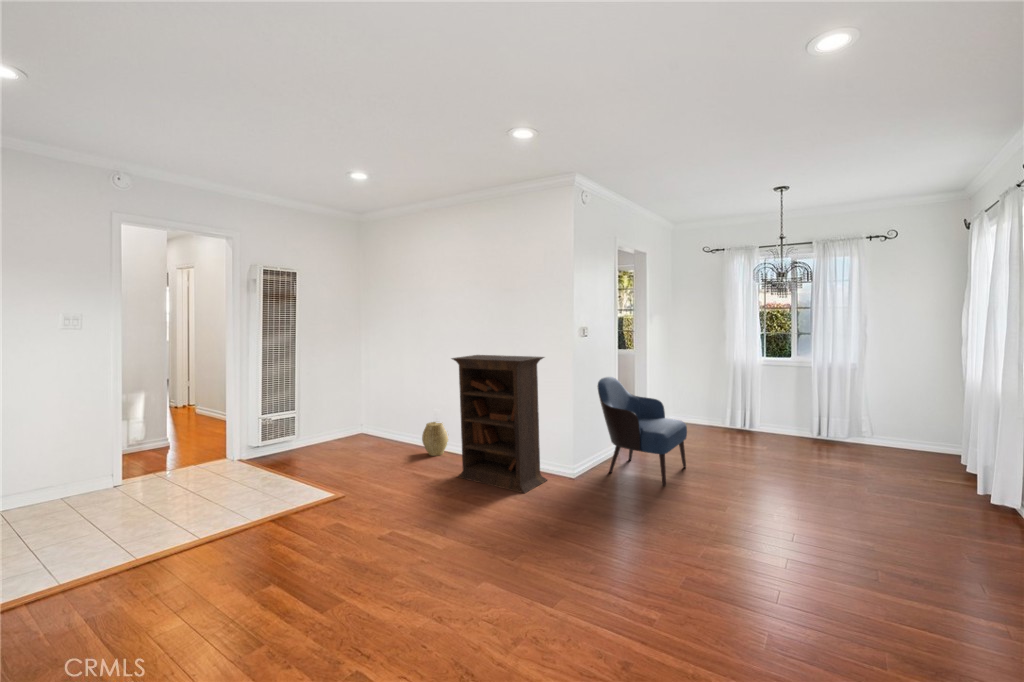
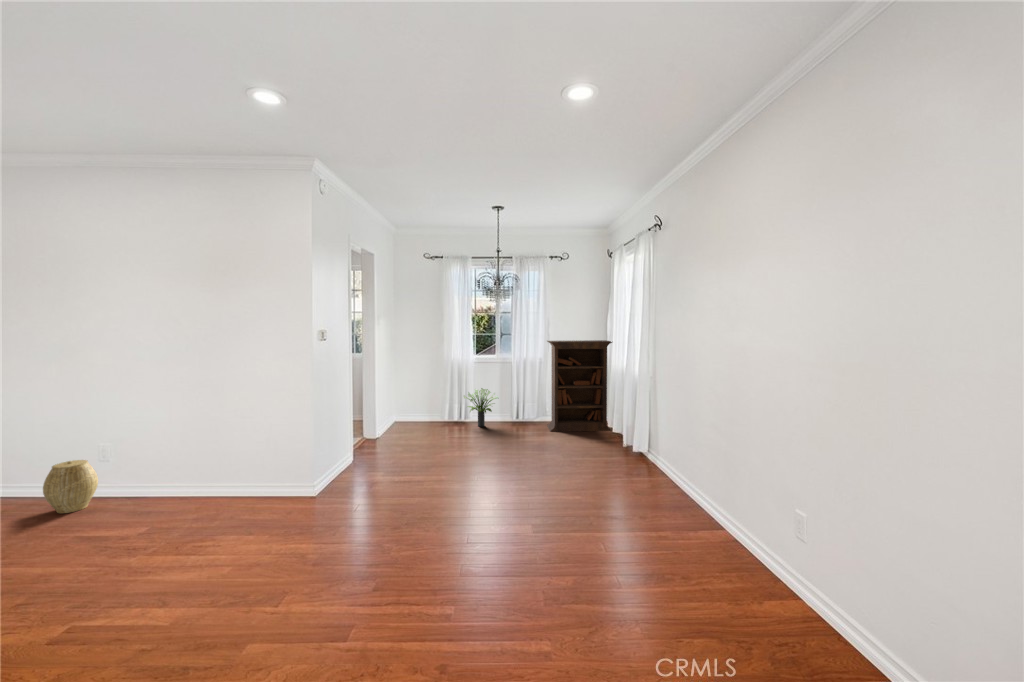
bookcase: present [452,355,547,493] -> present [547,340,612,432]
armchair: present [597,377,687,486] -> none [334,378,426,487]
potted plant: none [745,394,789,438] -> present [464,388,498,427]

